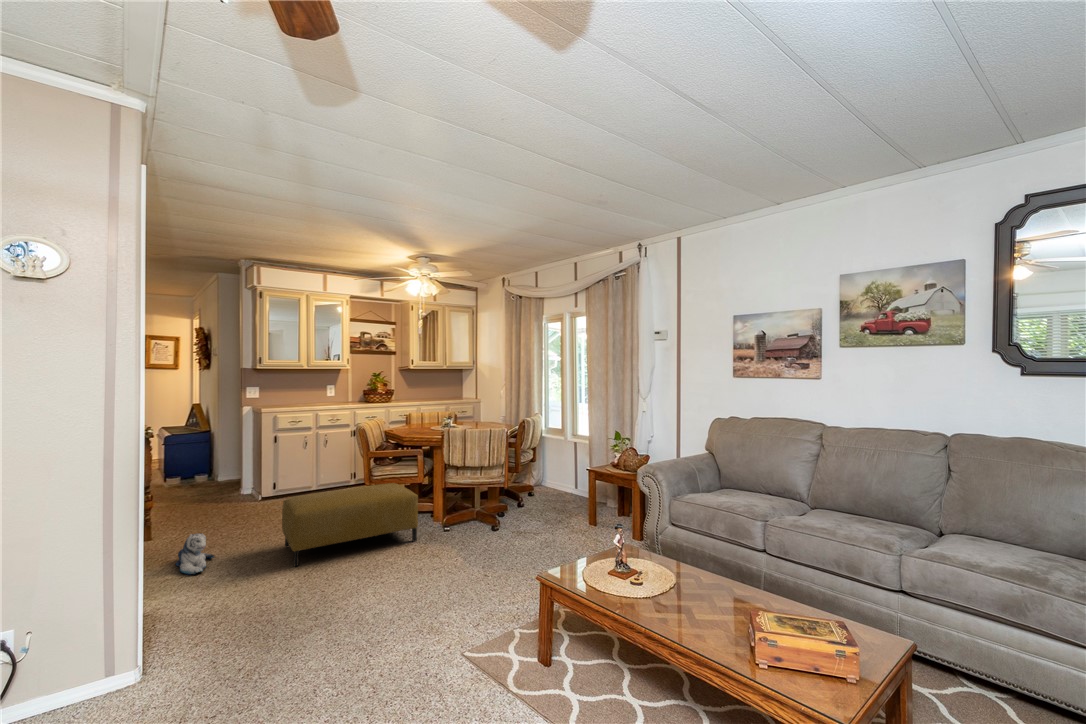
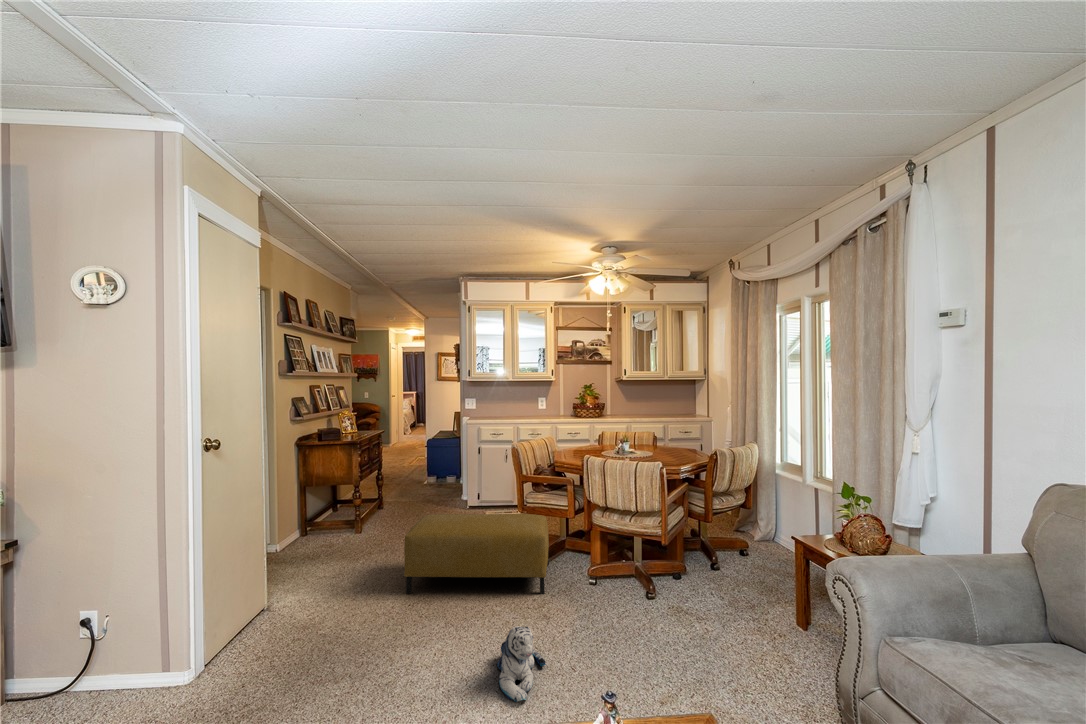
plush toy: present [176,533,214,575] -> present [497,626,546,702]

